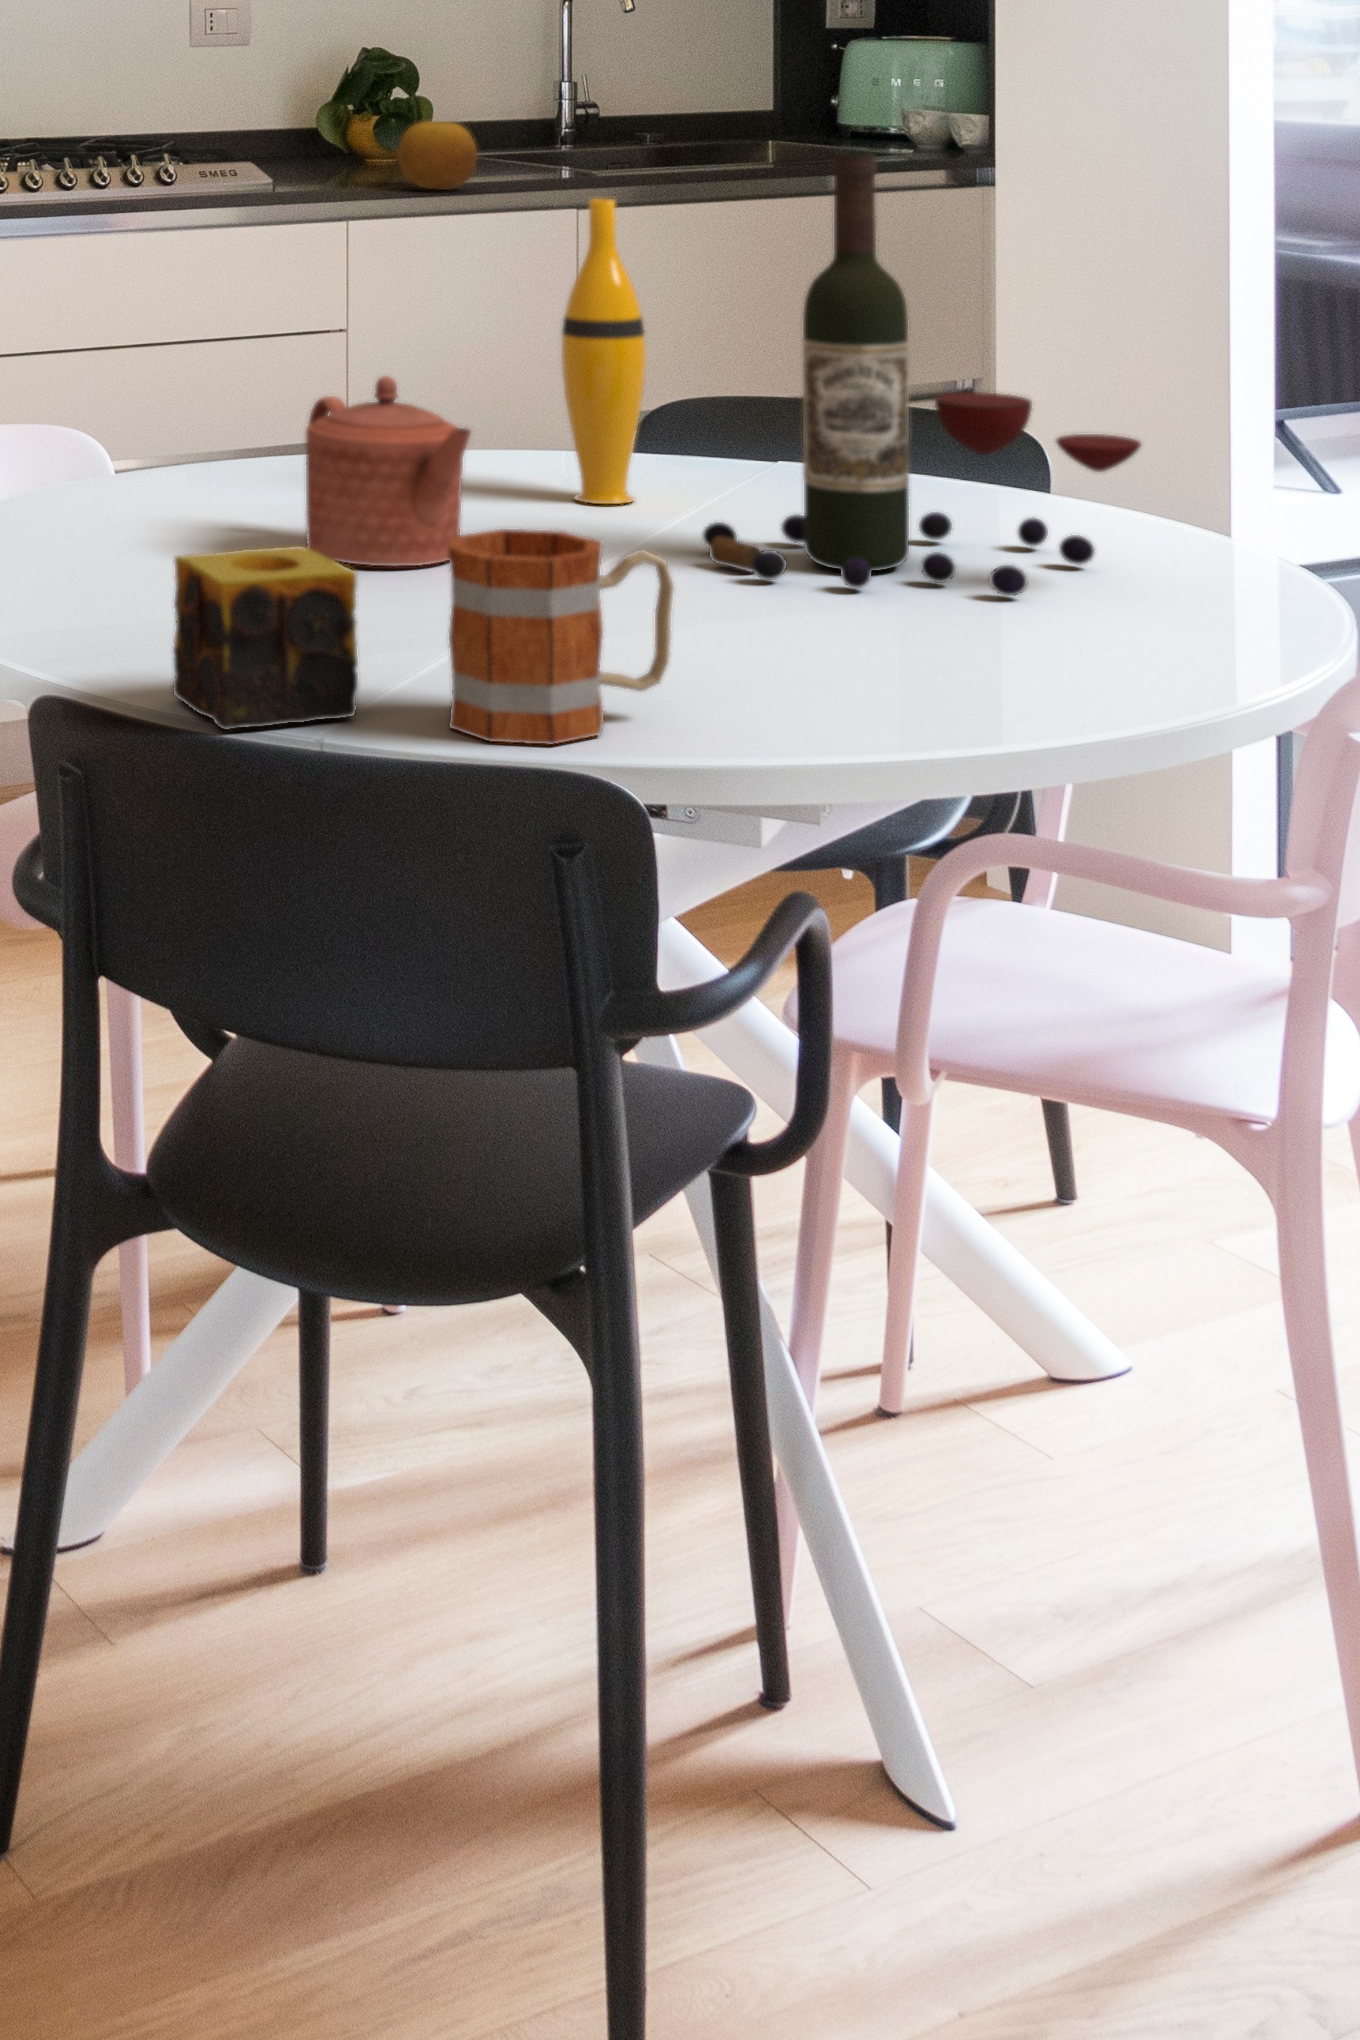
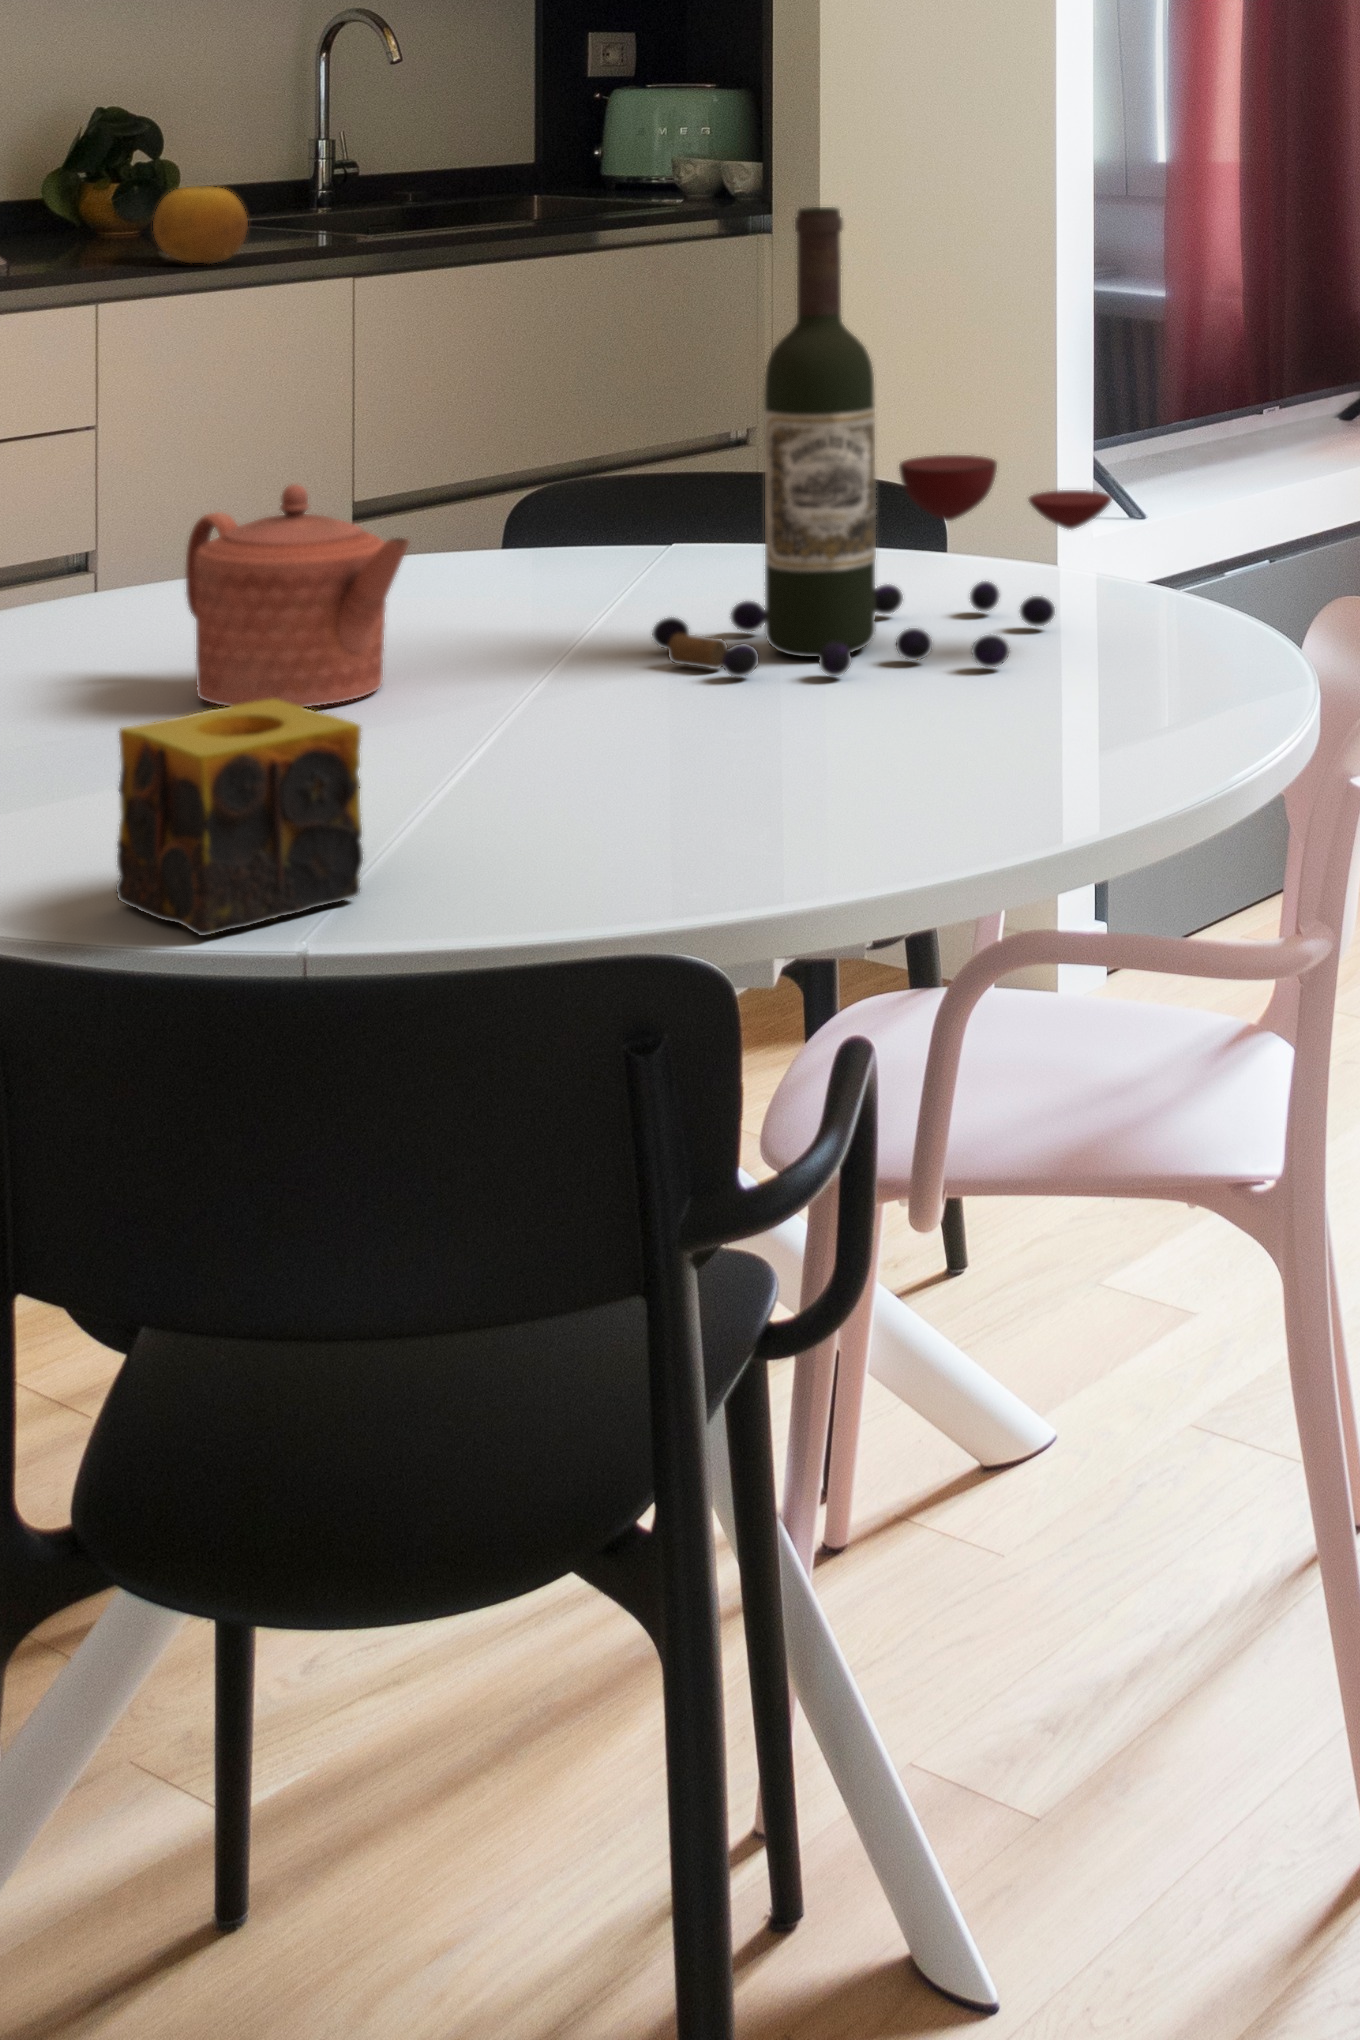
vase: present [561,199,646,504] -> none [465,268,561,608]
mug: present [448,529,674,744] -> none [473,650,724,905]

